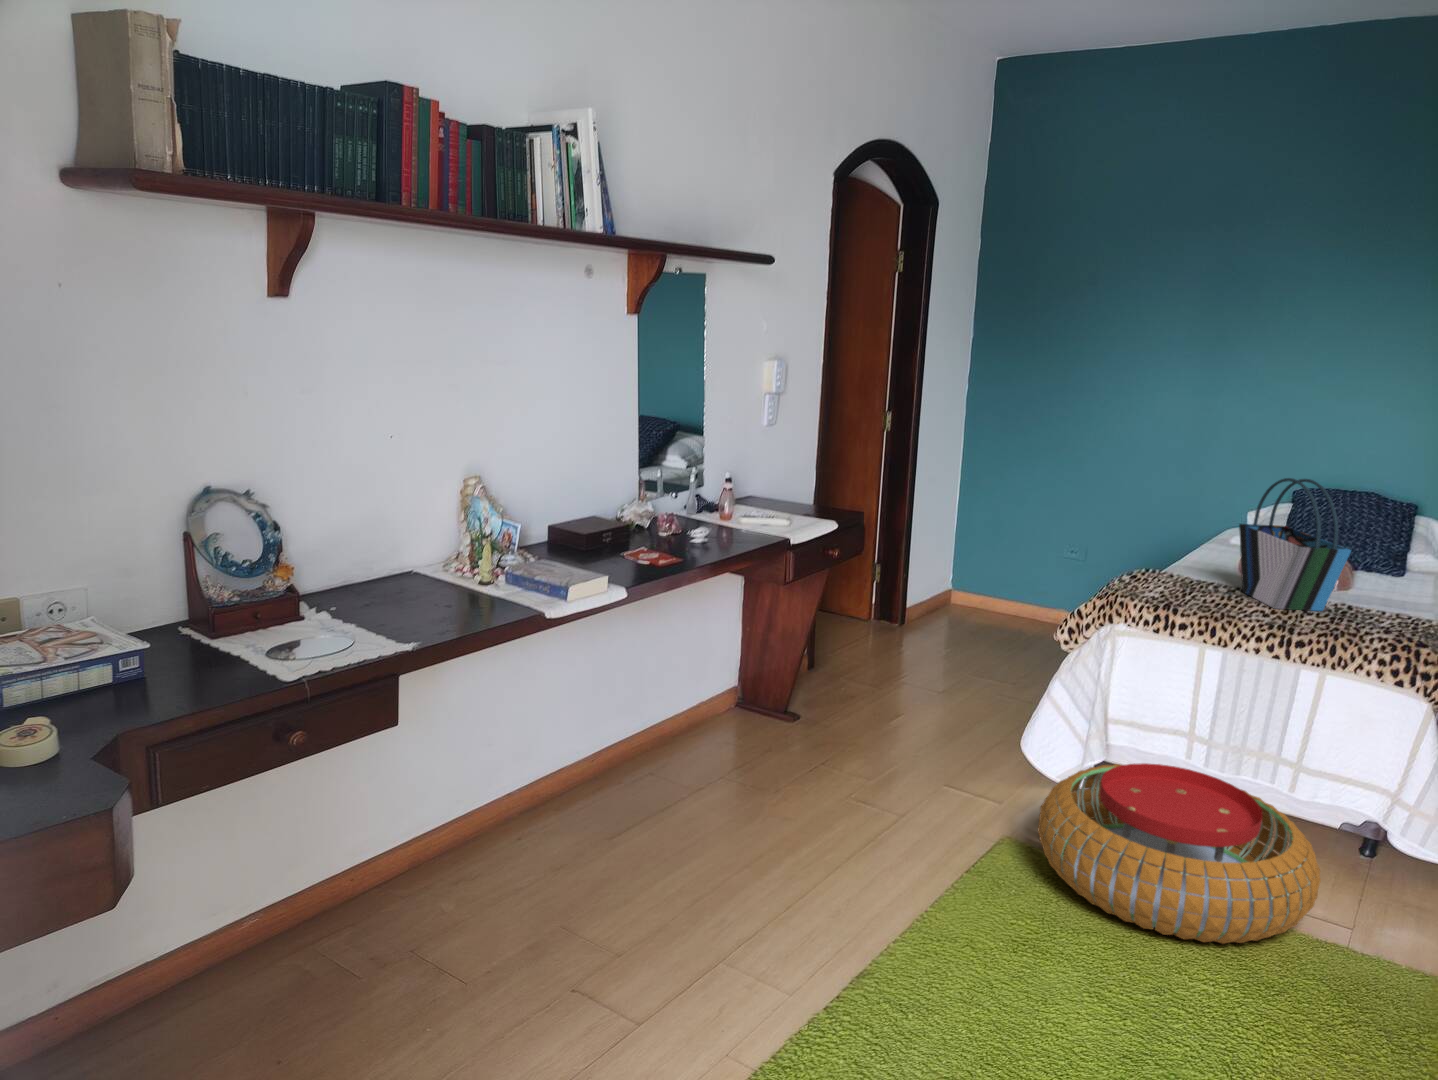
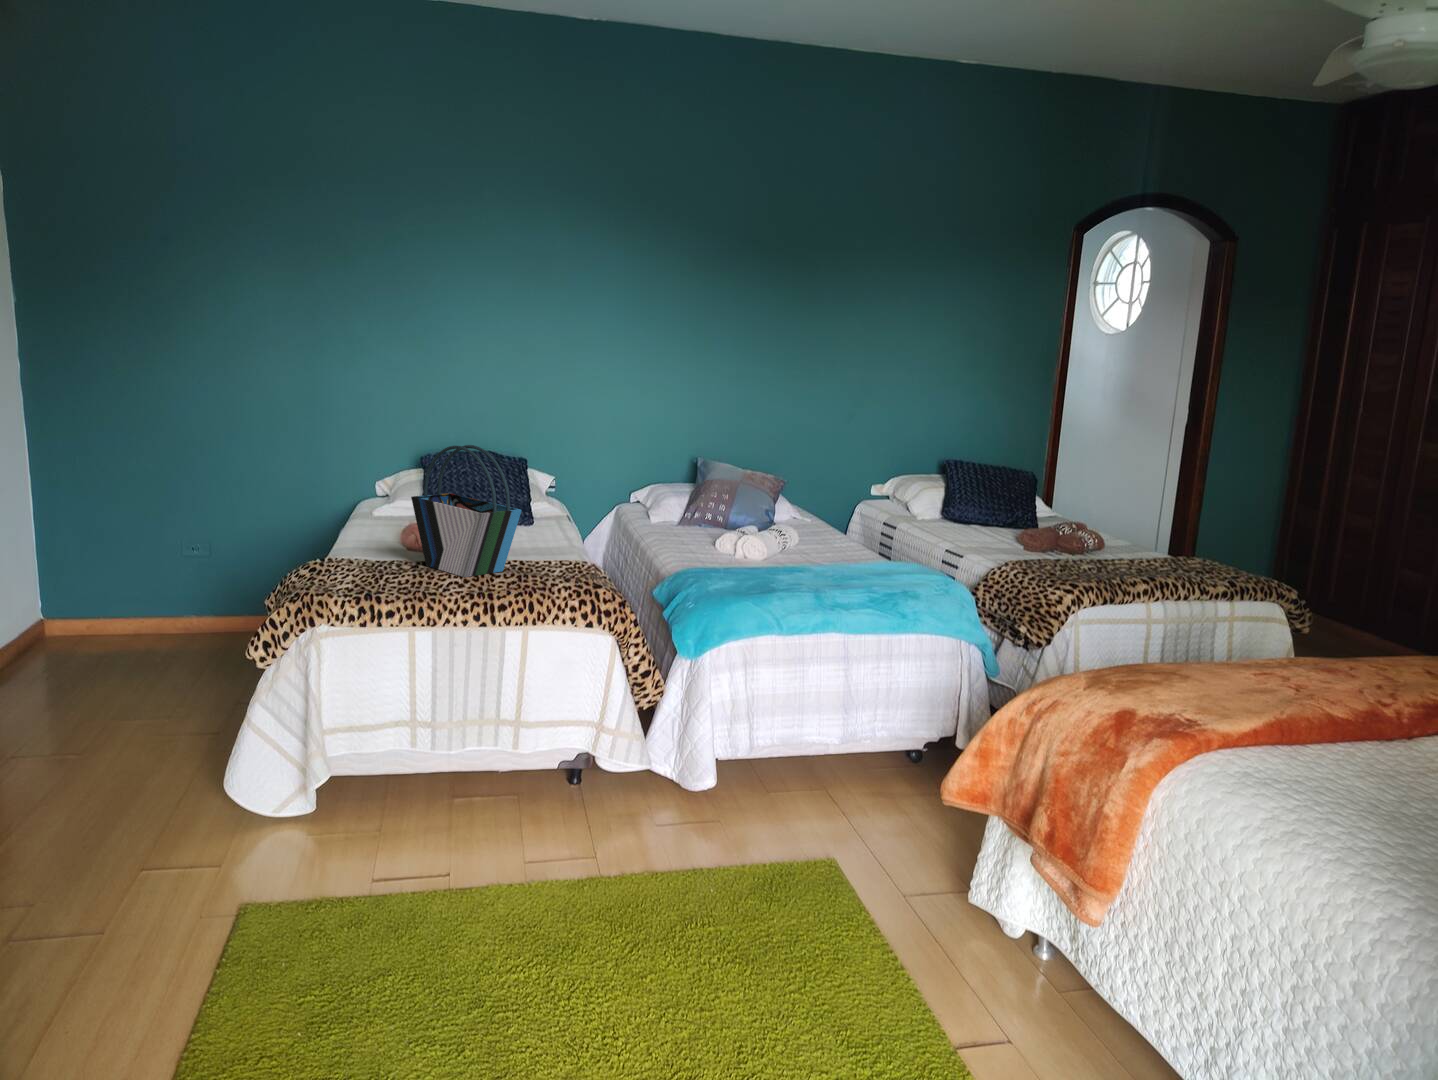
pouf: present [1038,763,1321,944] -> none [287,761,572,946]

